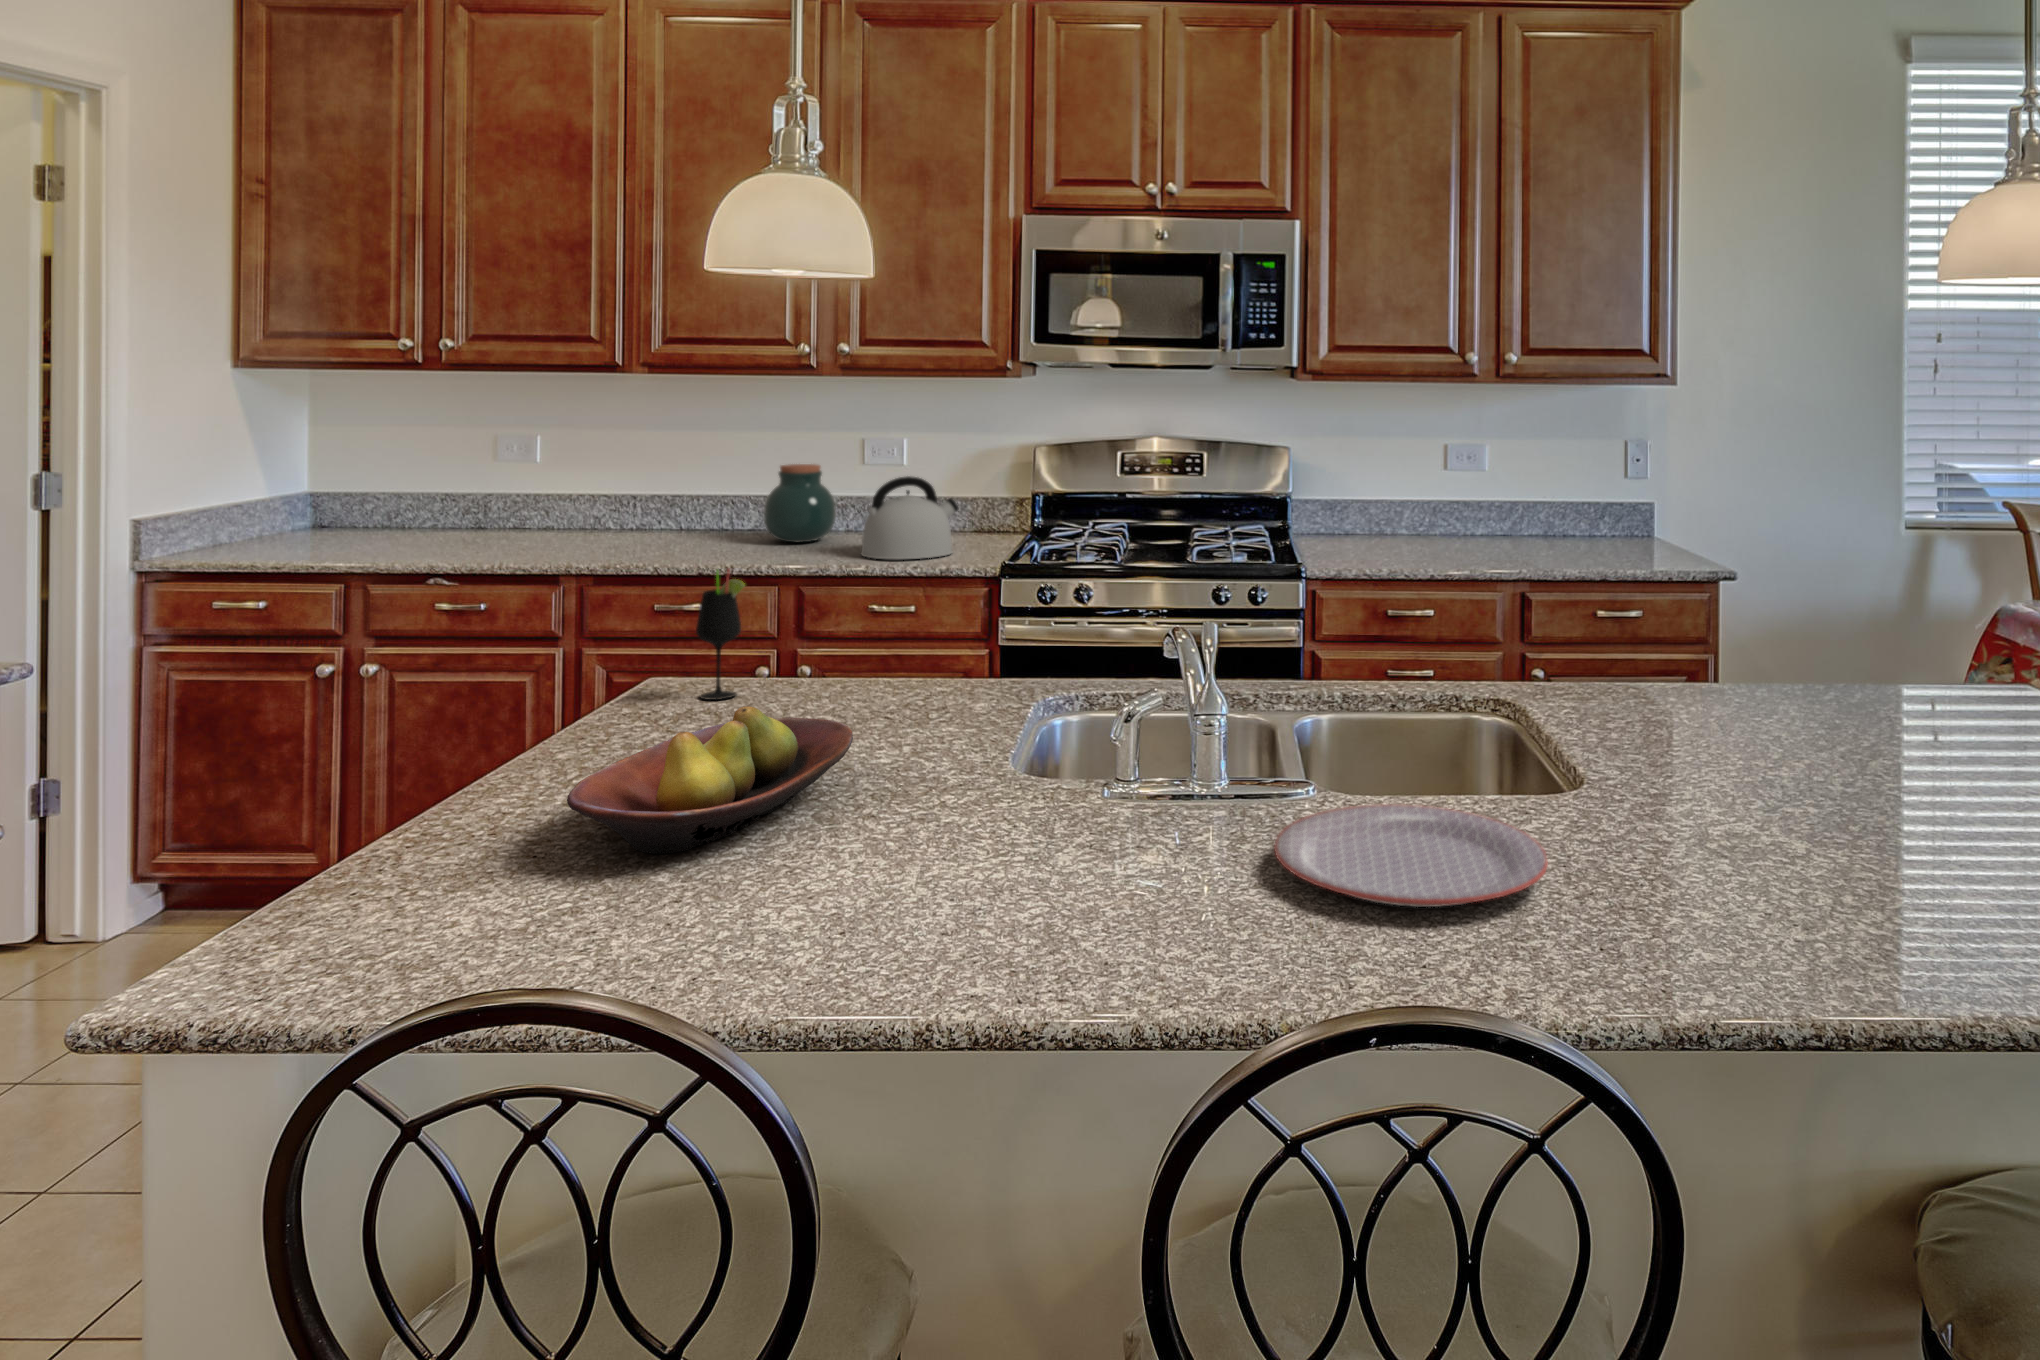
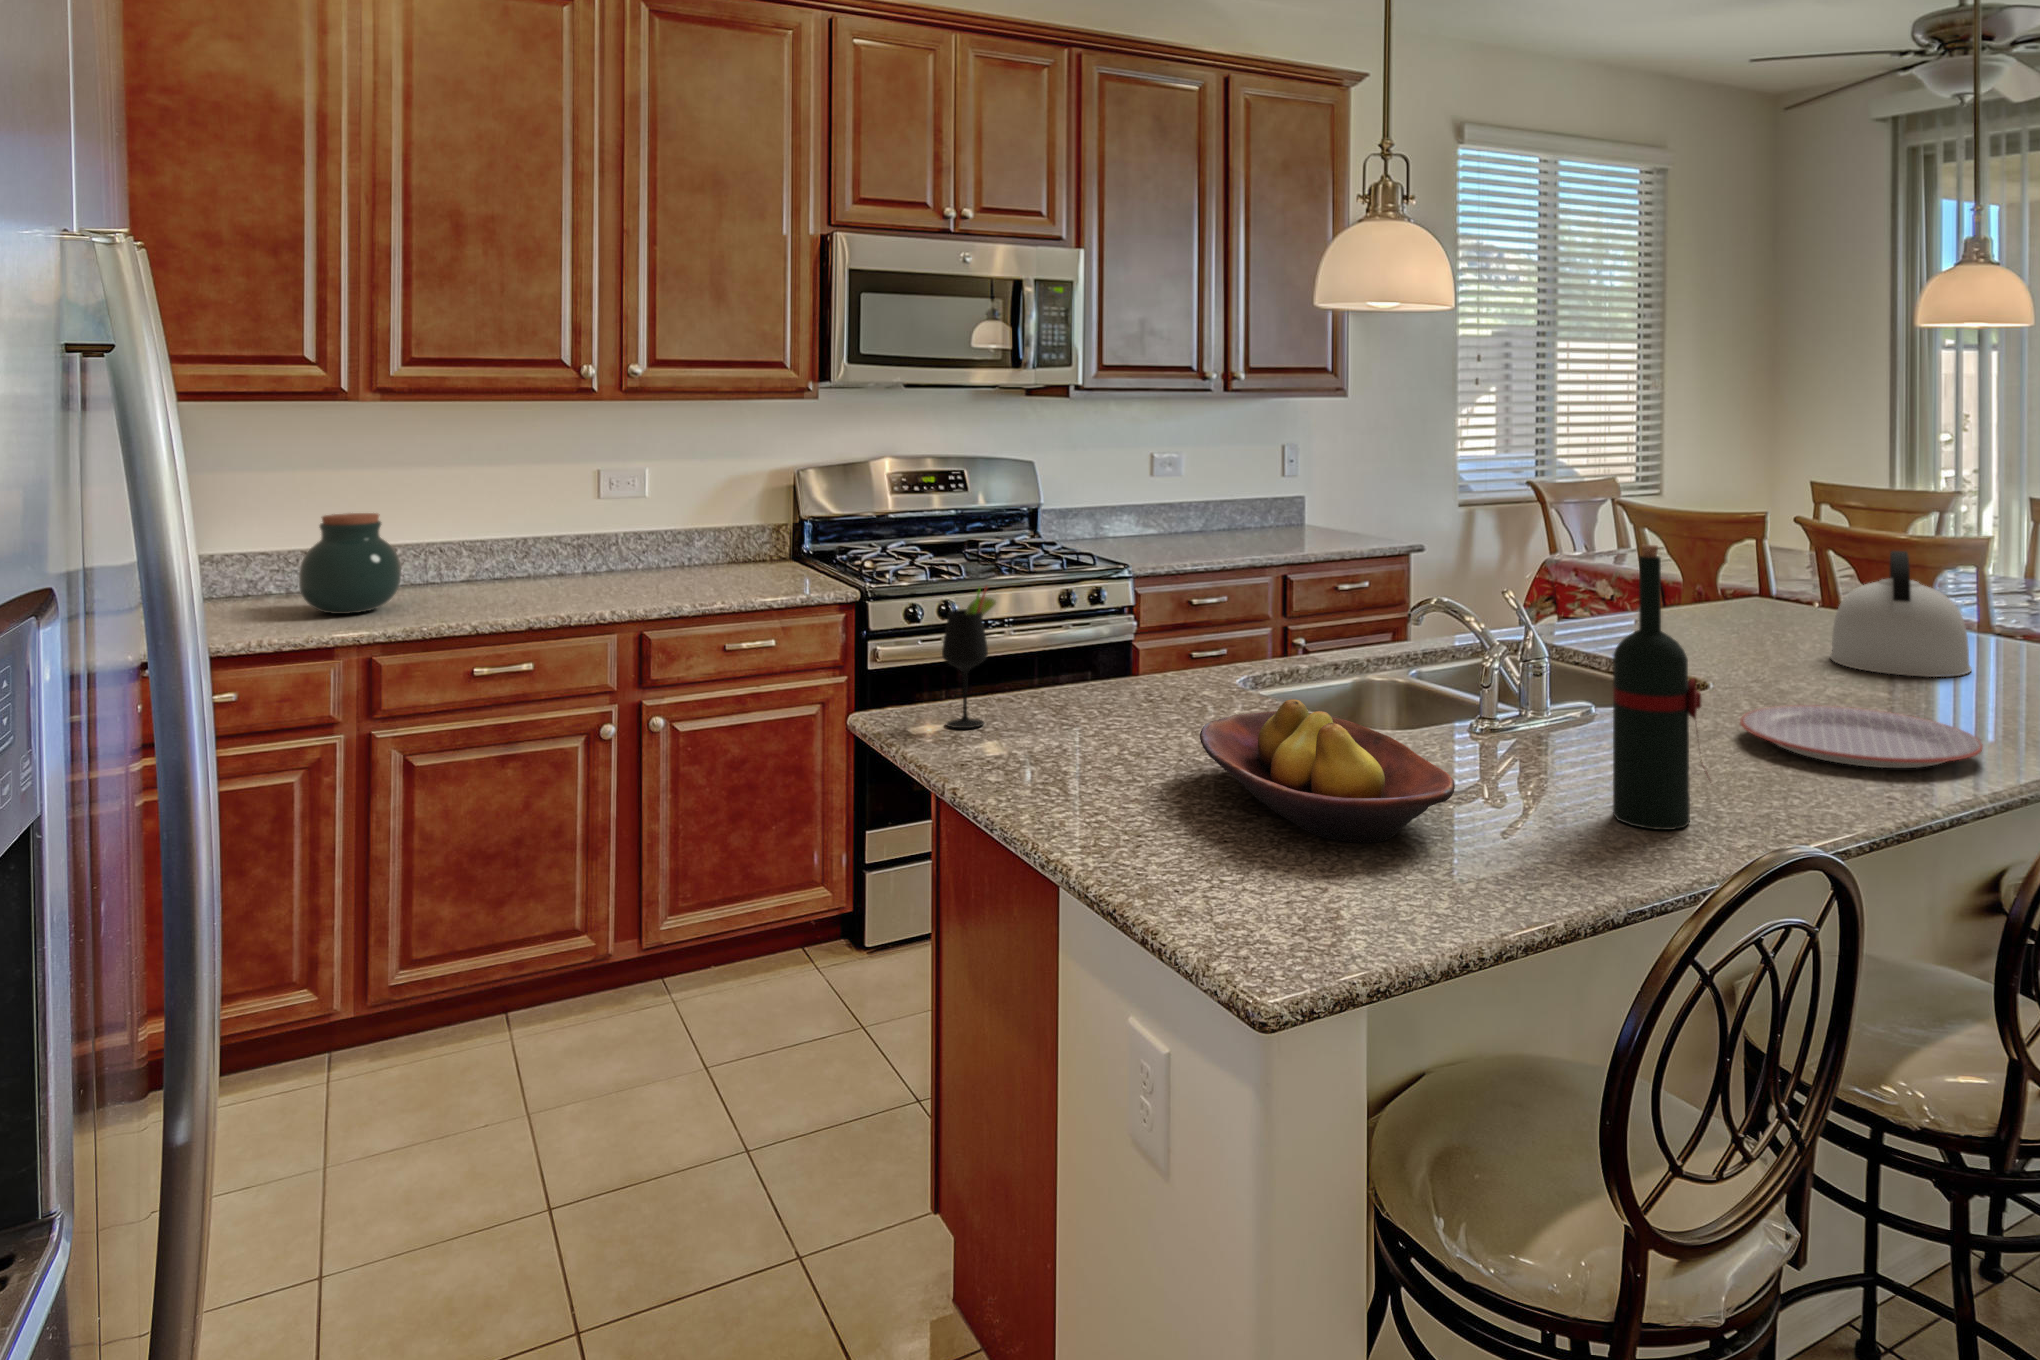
jar: present [764,464,836,542] -> present [299,513,401,614]
kettle: present [861,476,958,559] -> present [1830,551,1971,677]
wine bottle: none [888,582,972,904] -> present [1613,545,1709,830]

